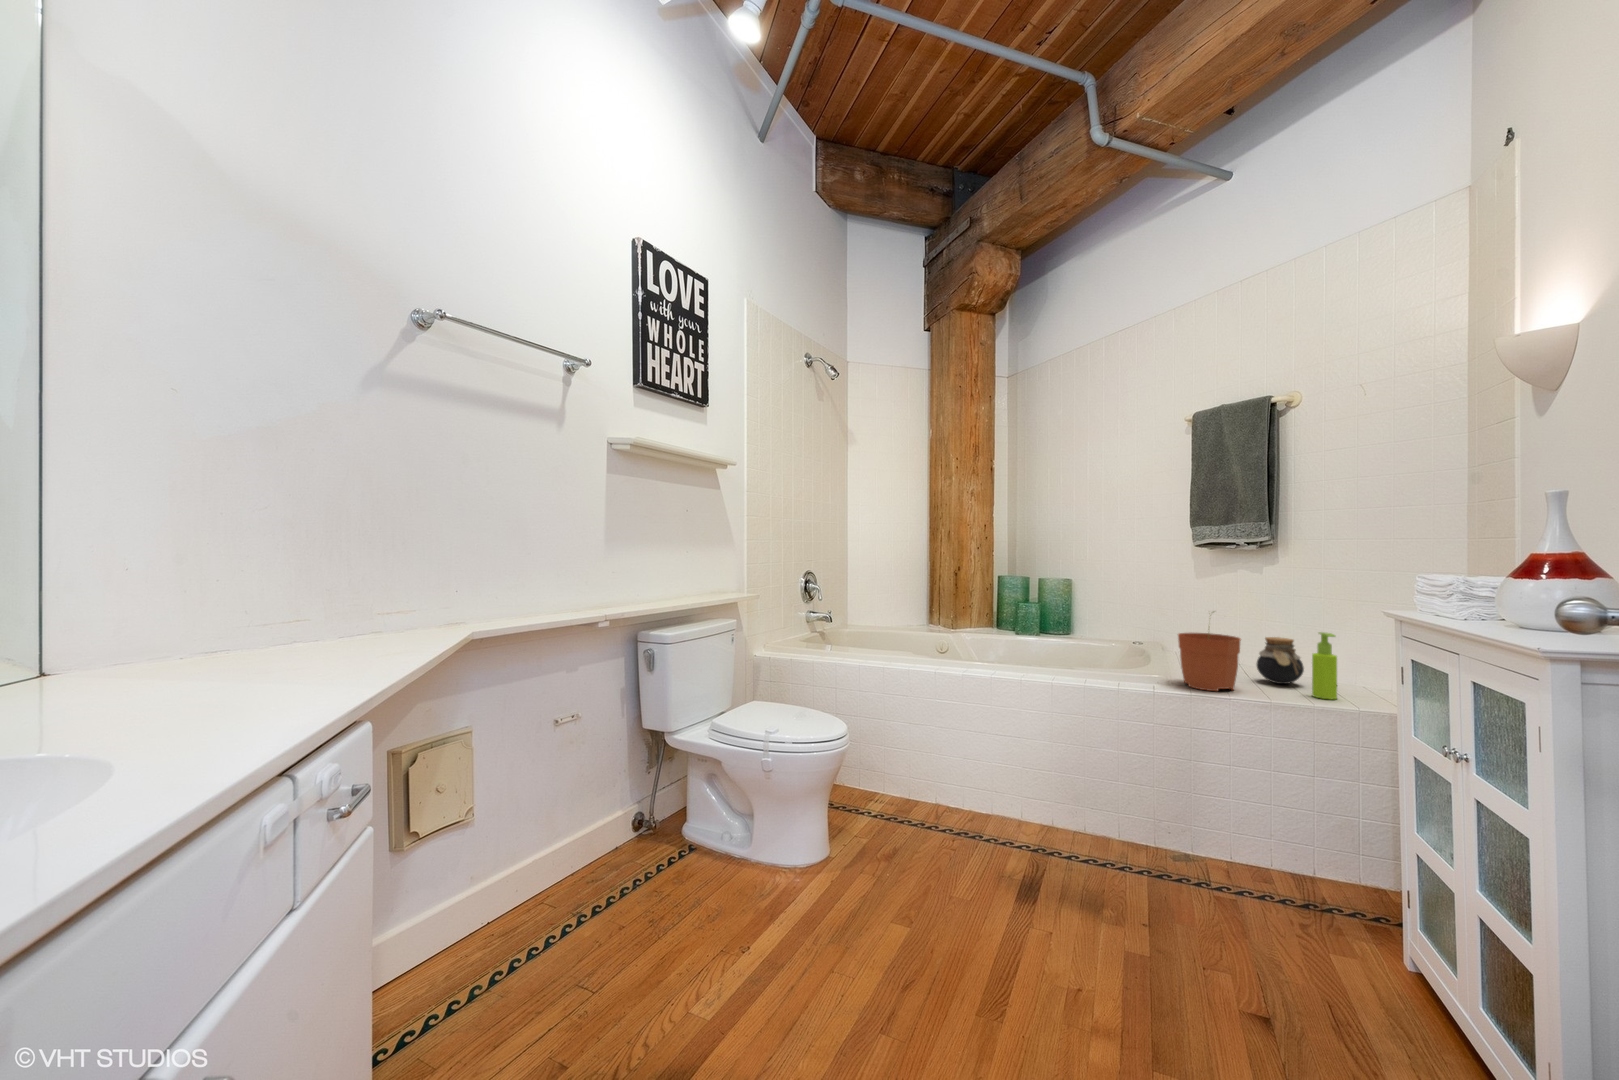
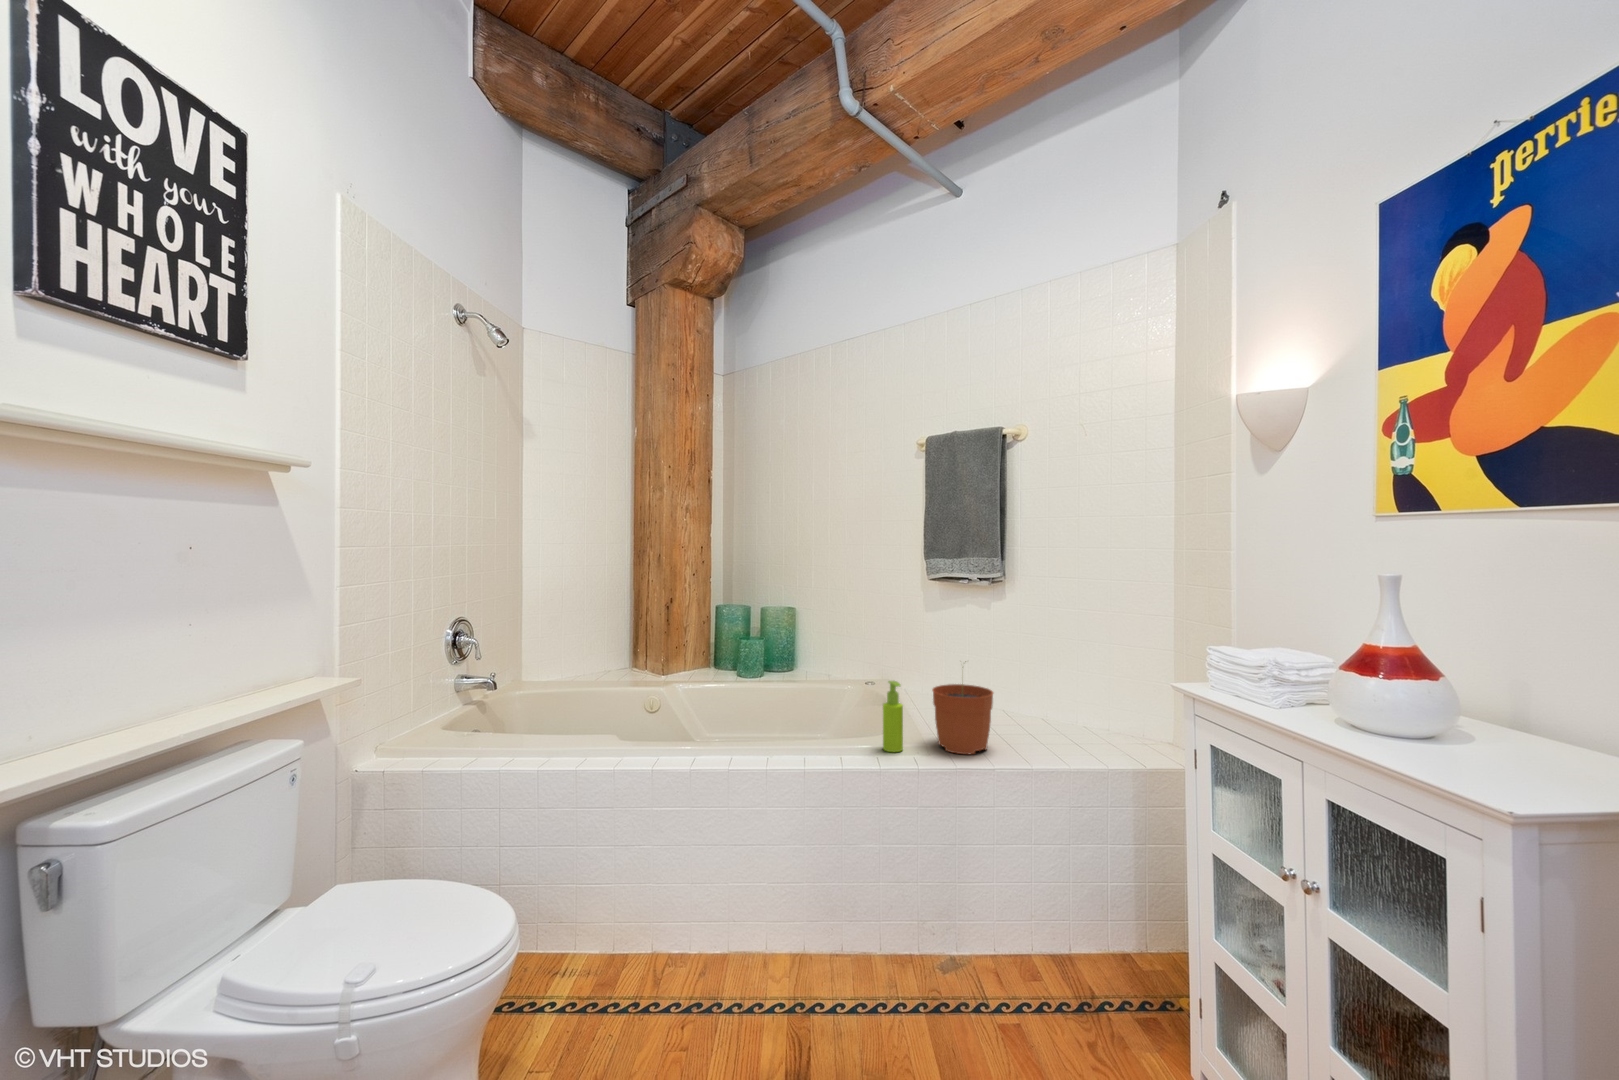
soap dispenser: present [1312,632,1337,699] -> present [883,681,903,752]
jar: present [1257,637,1304,684] -> none [998,681,1039,731]

